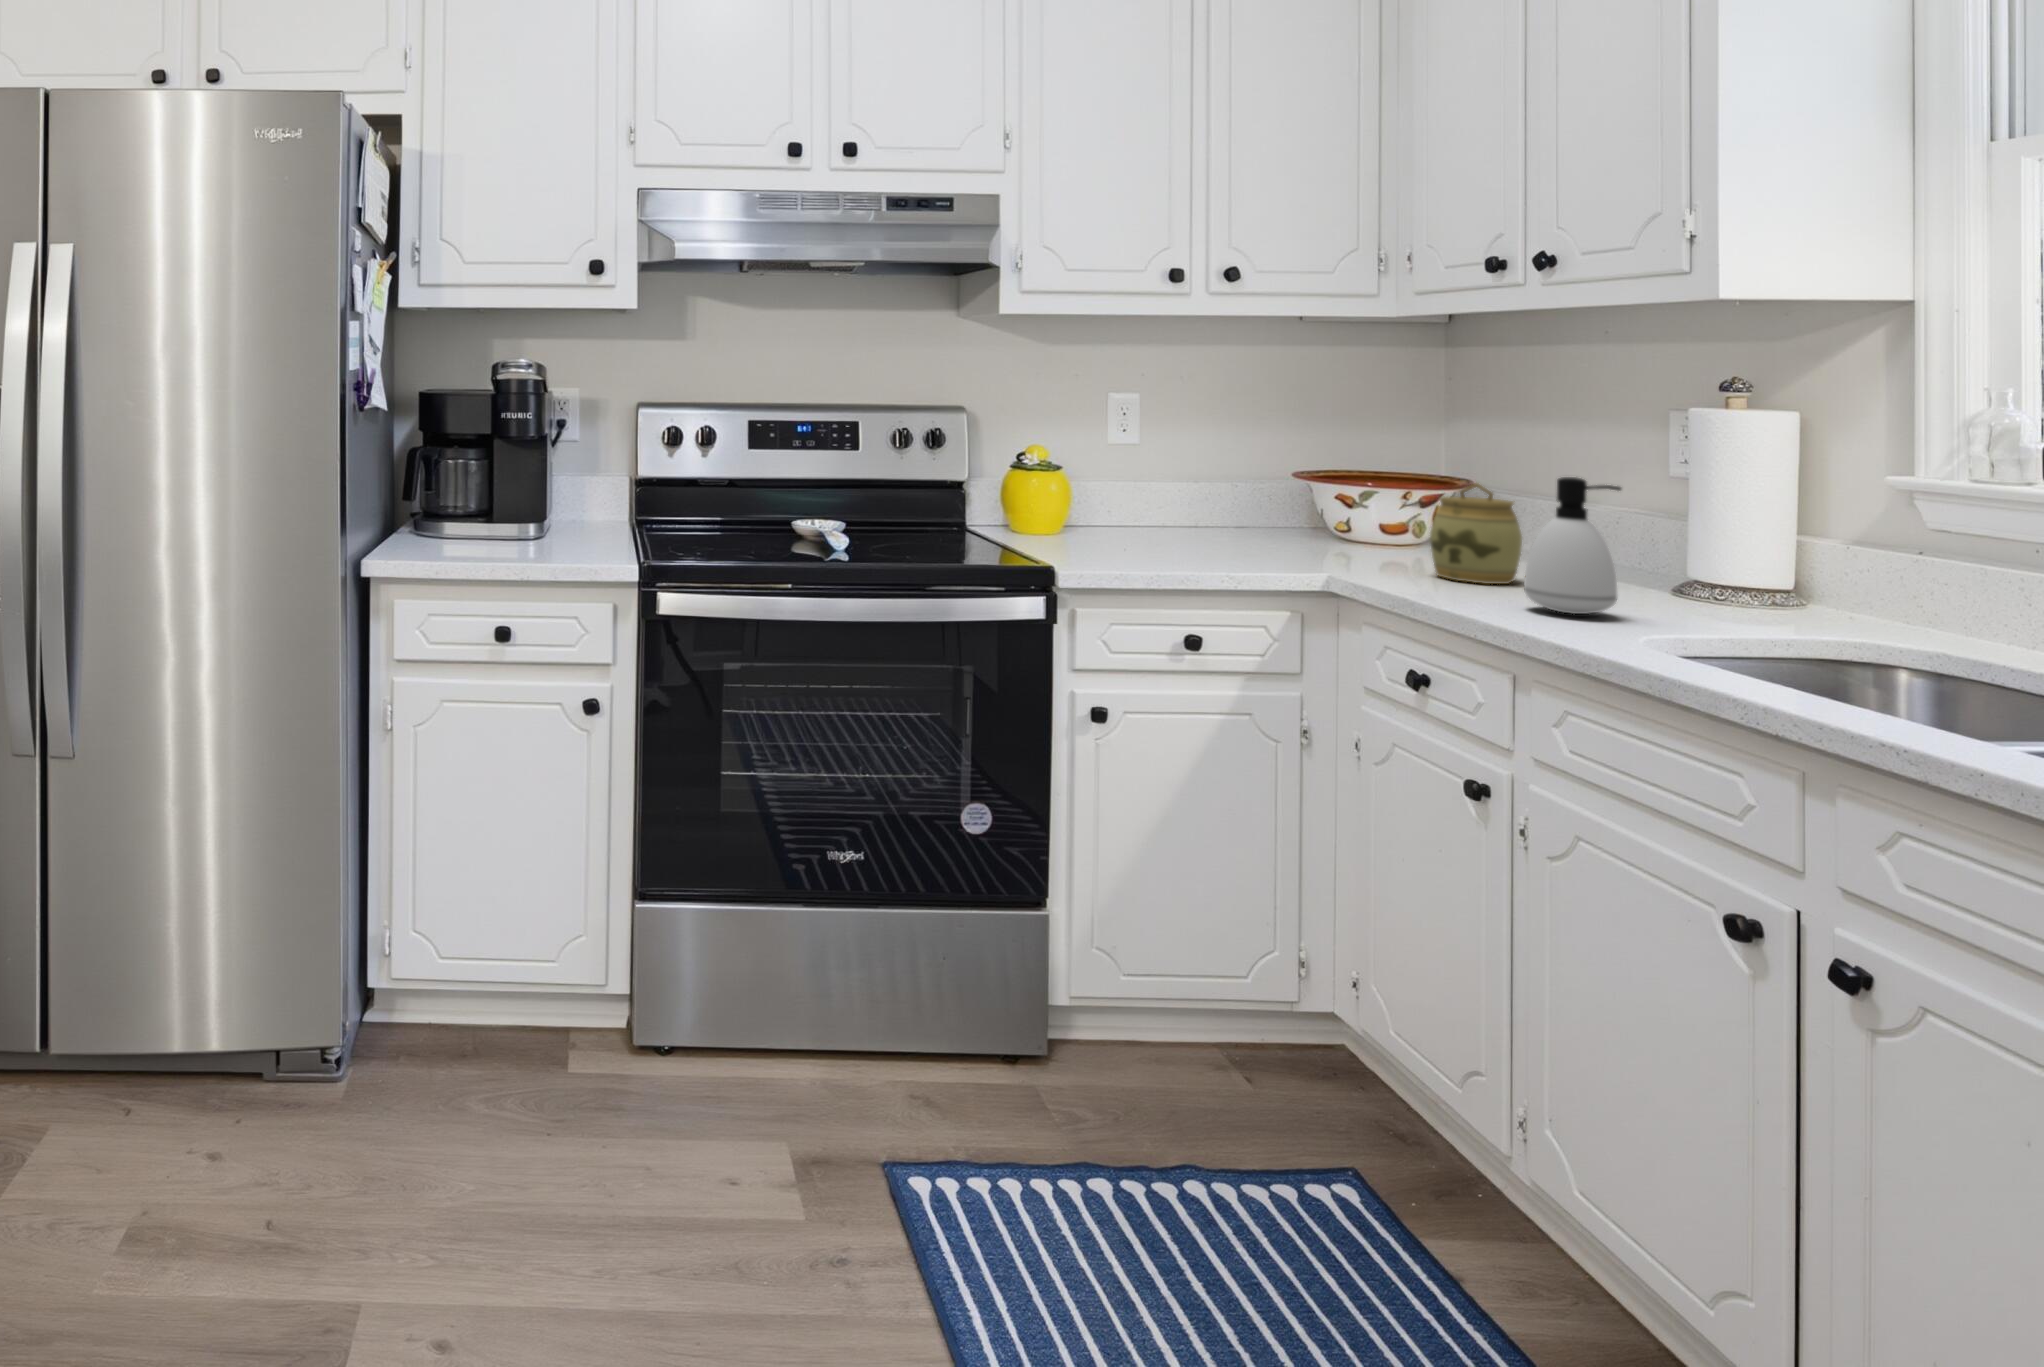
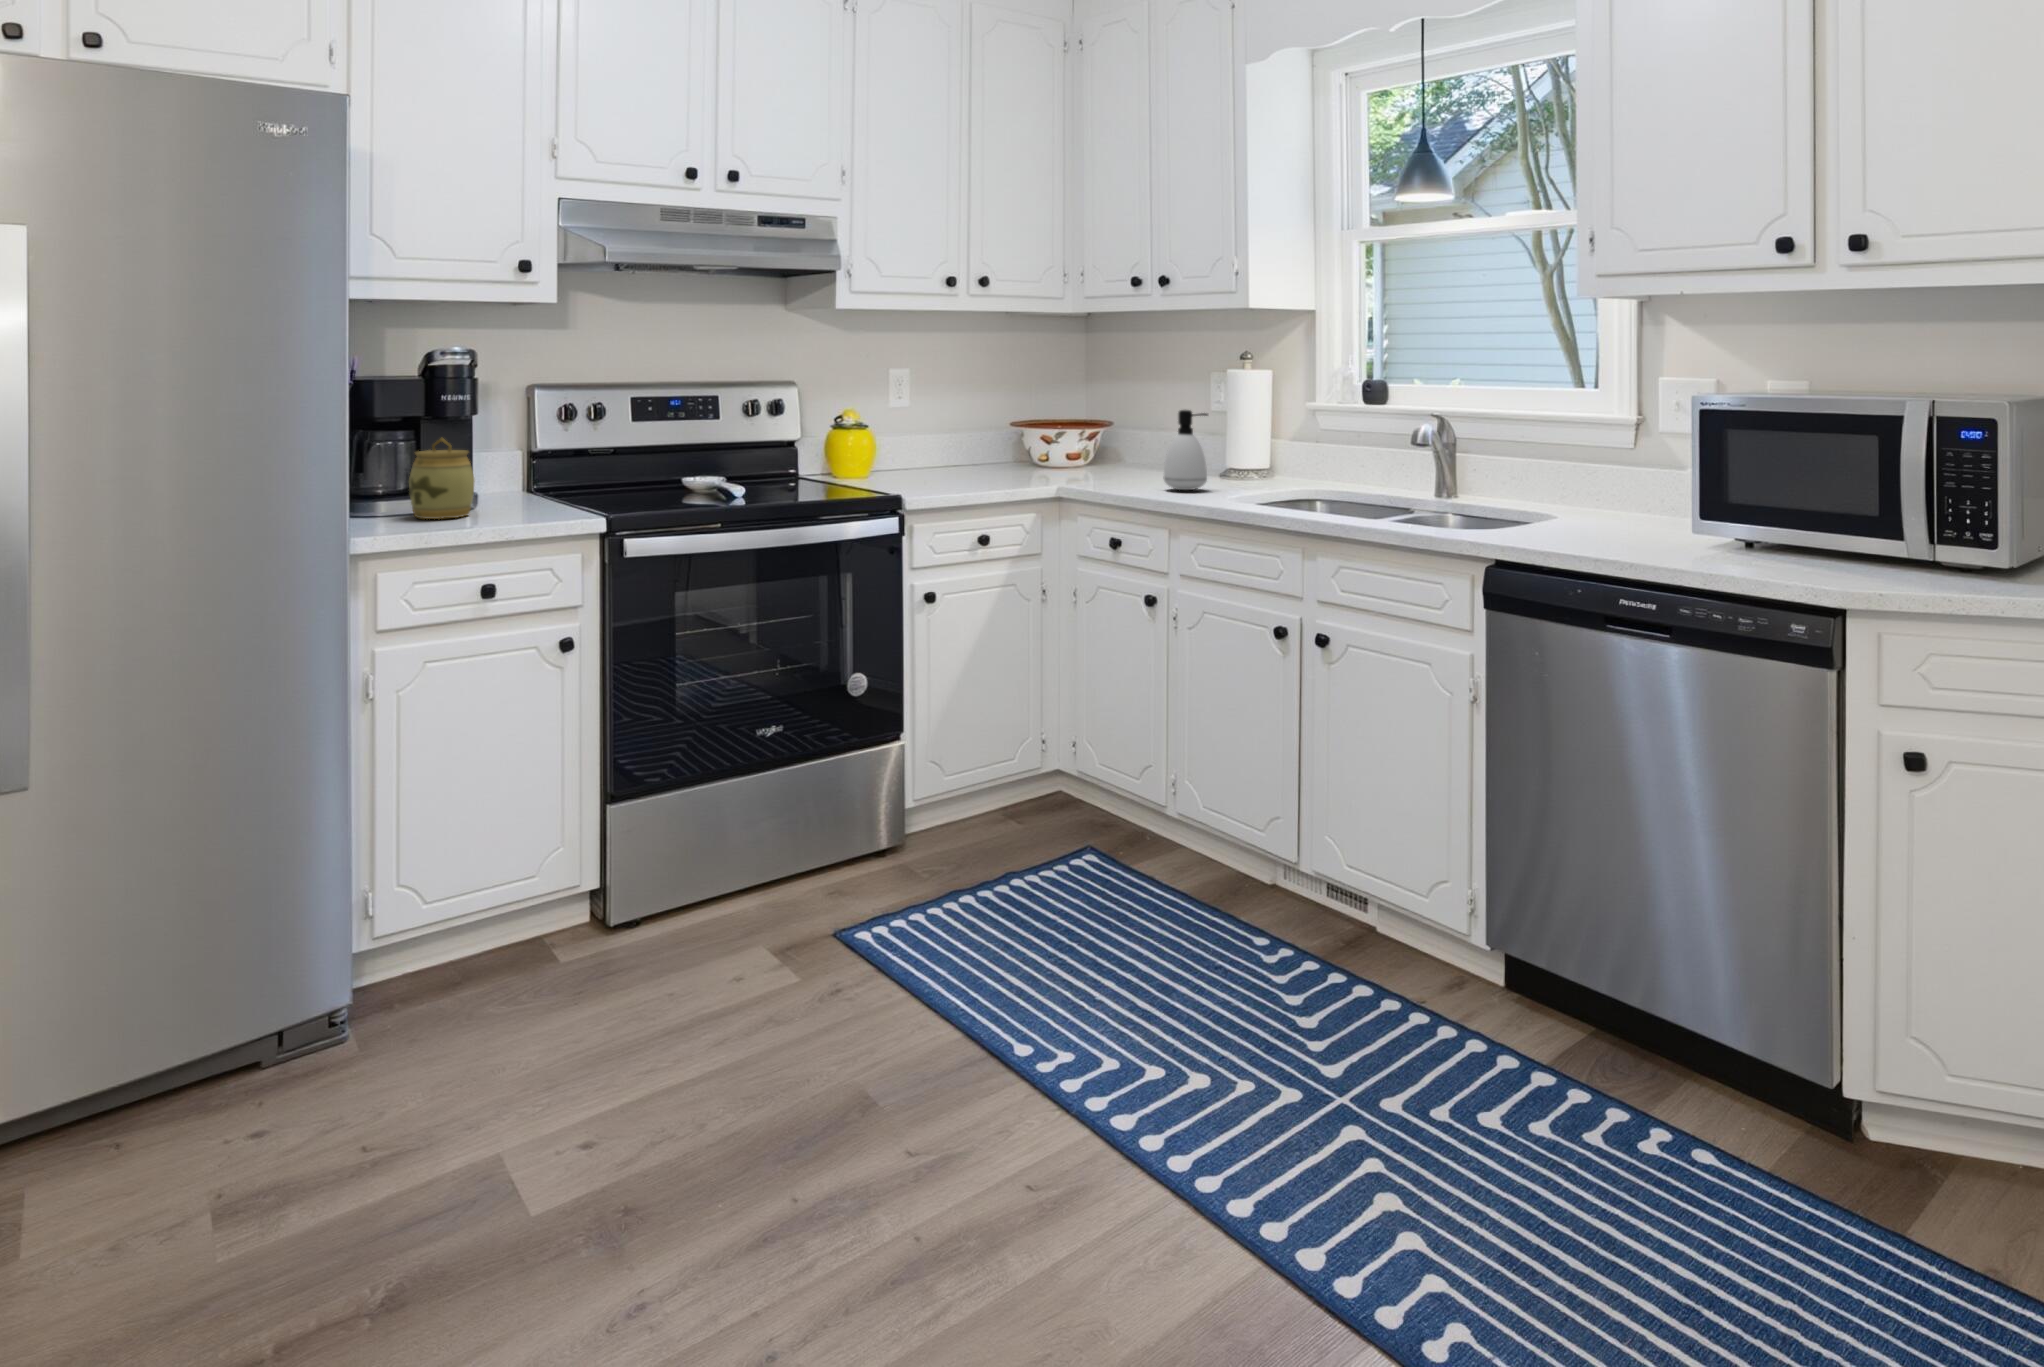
jar: present [1430,483,1522,584] -> present [409,438,475,519]

